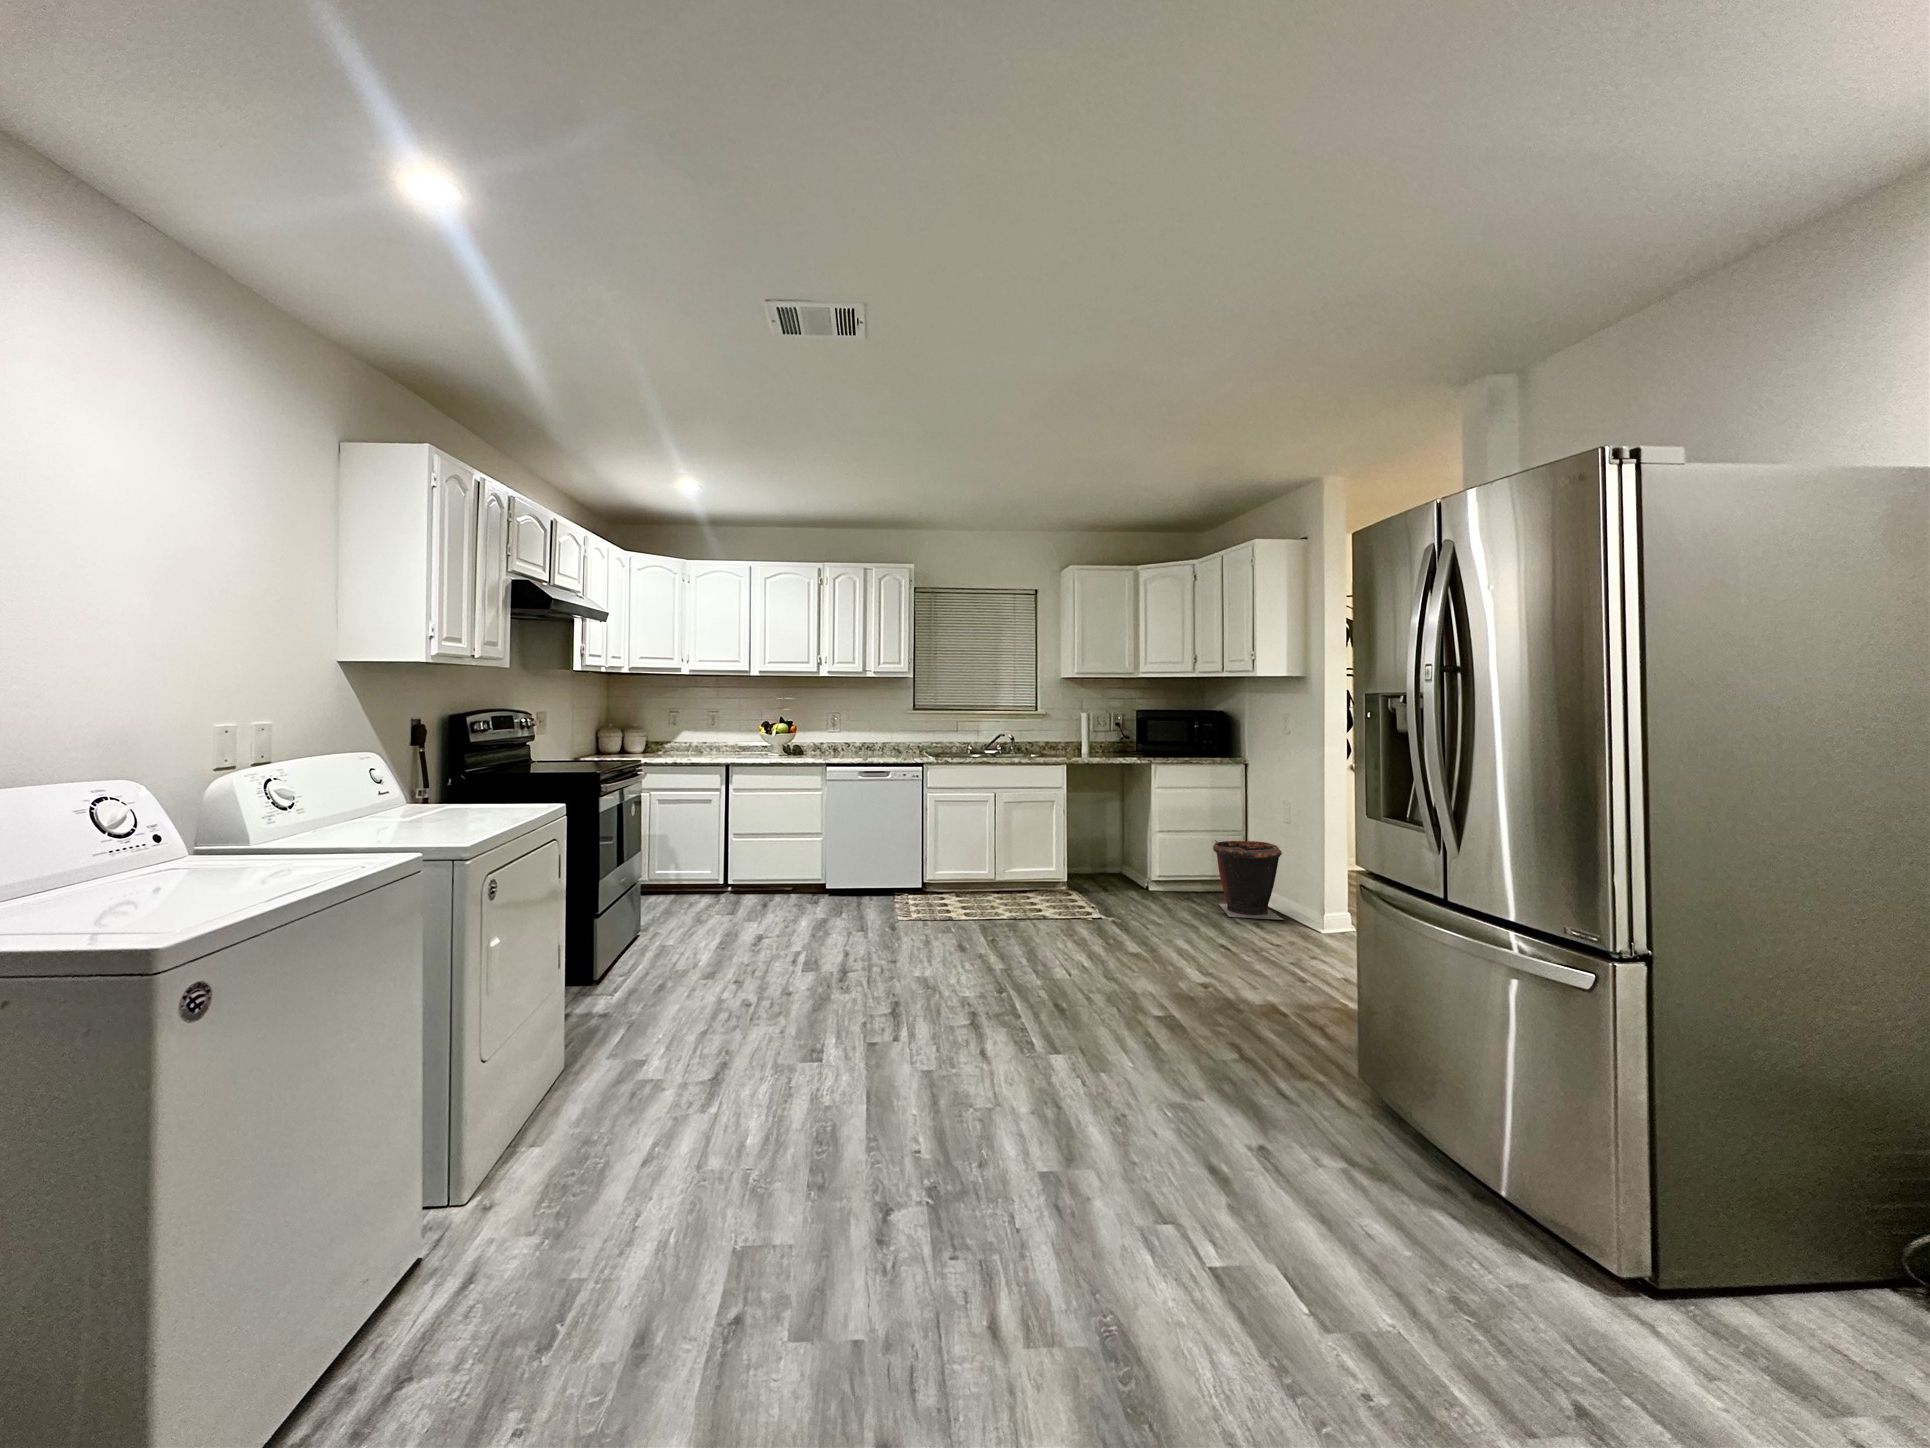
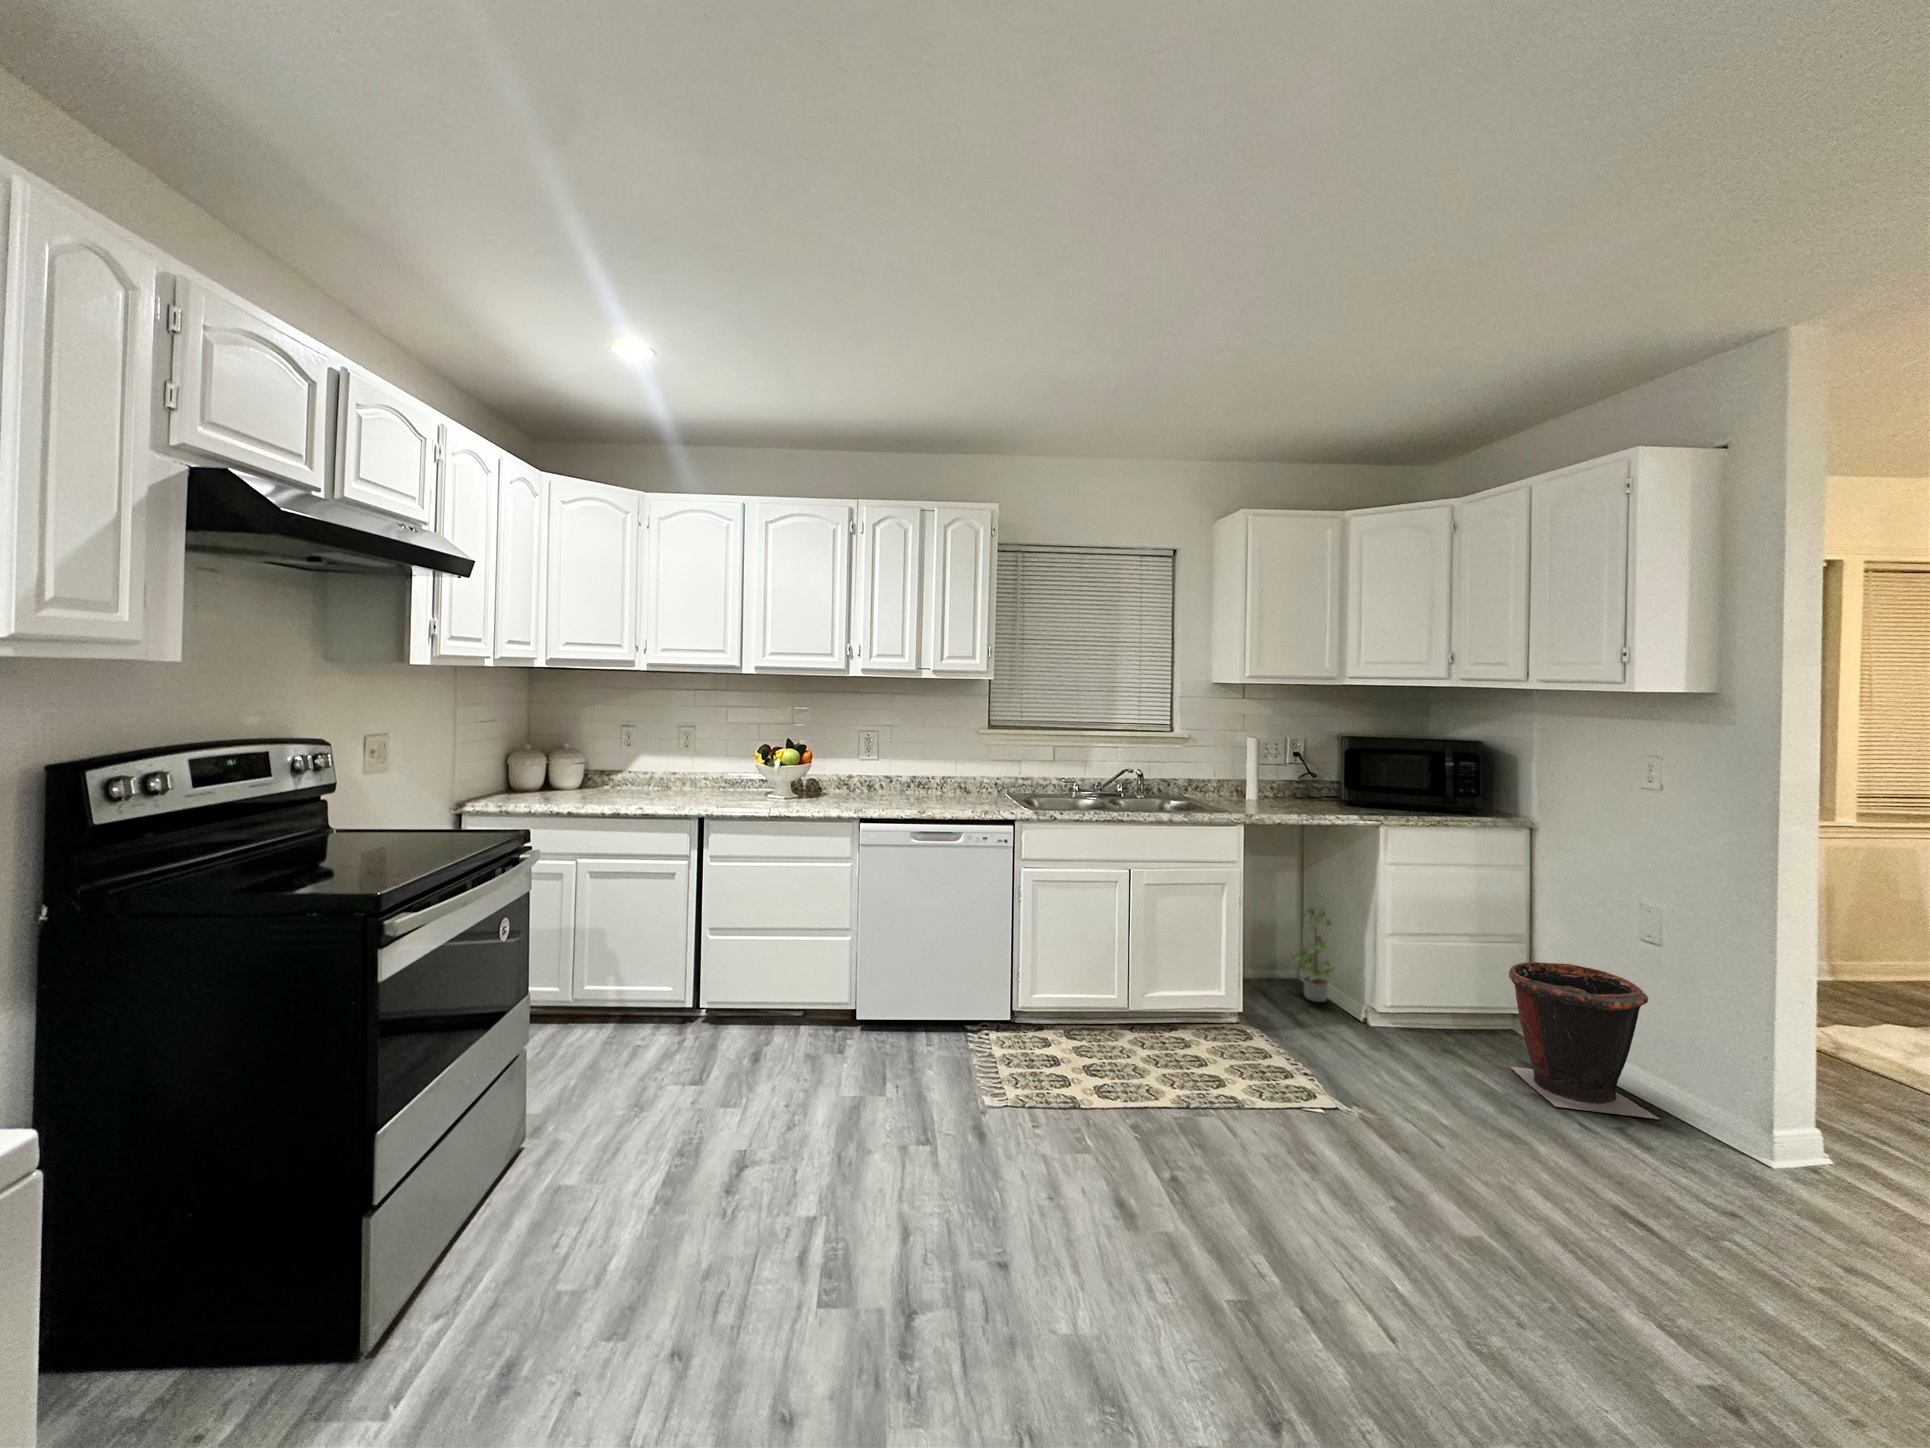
potted plant: none [1110,820,1135,882] -> present [1291,908,1333,1002]

